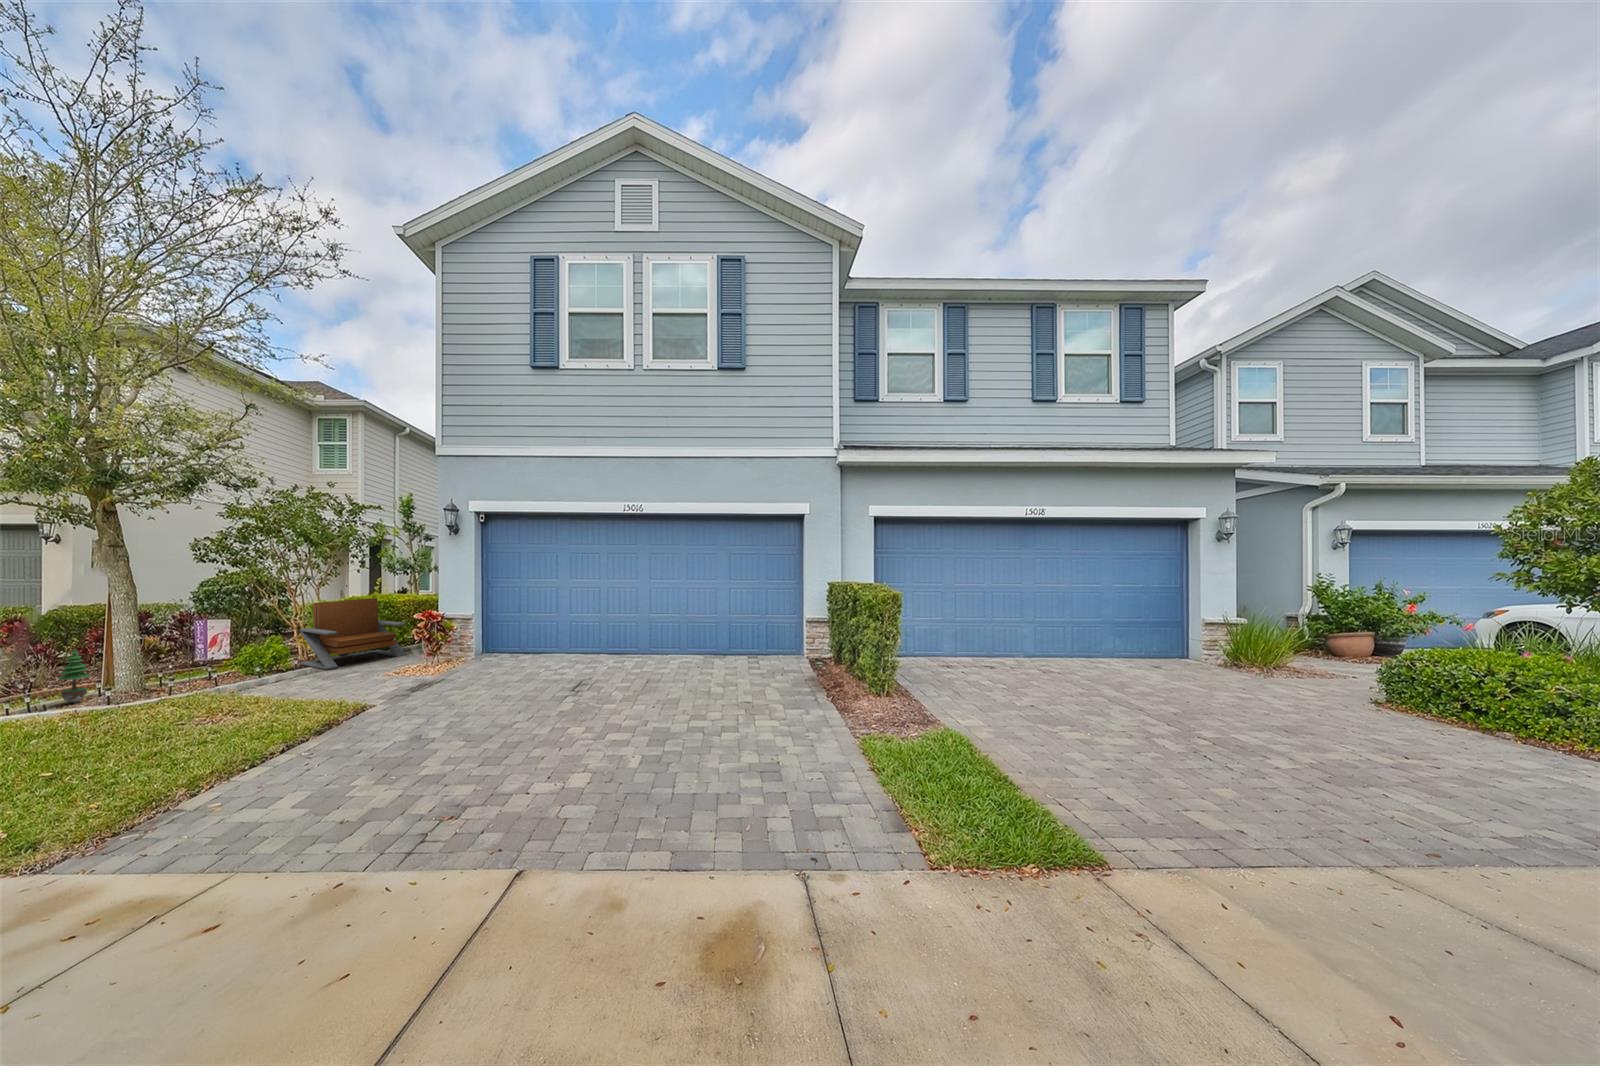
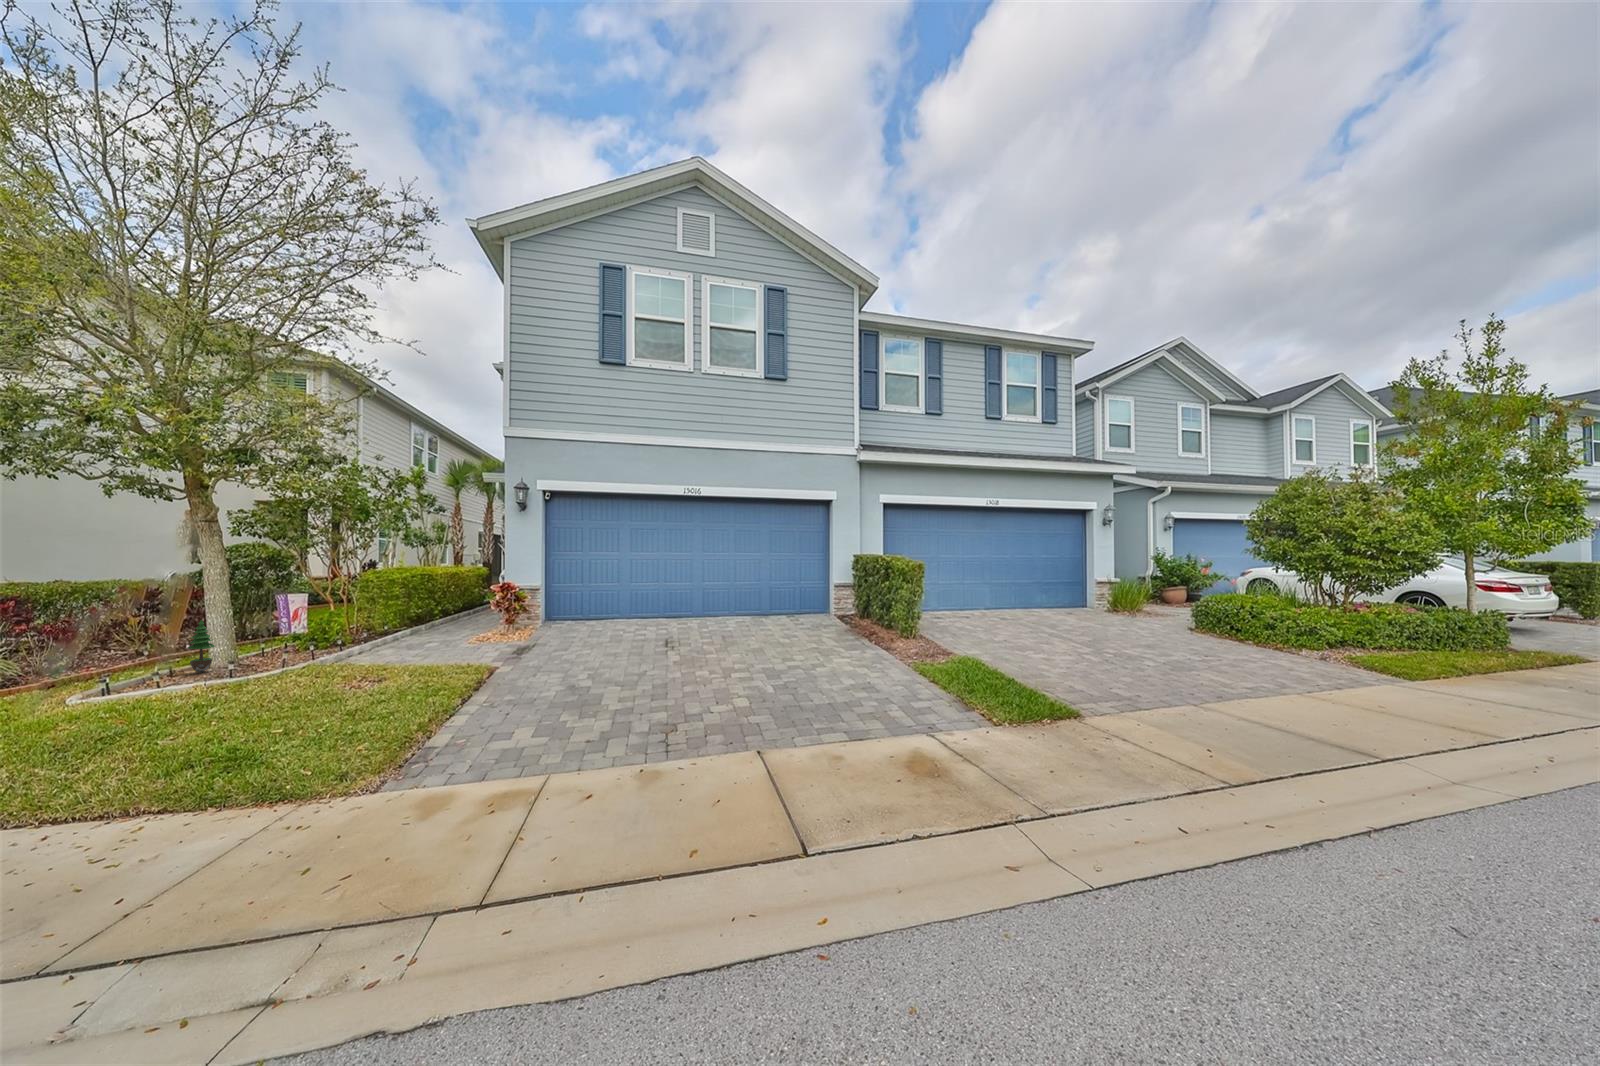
lounge chair: present [299,598,406,670] -> none [368,574,466,640]

